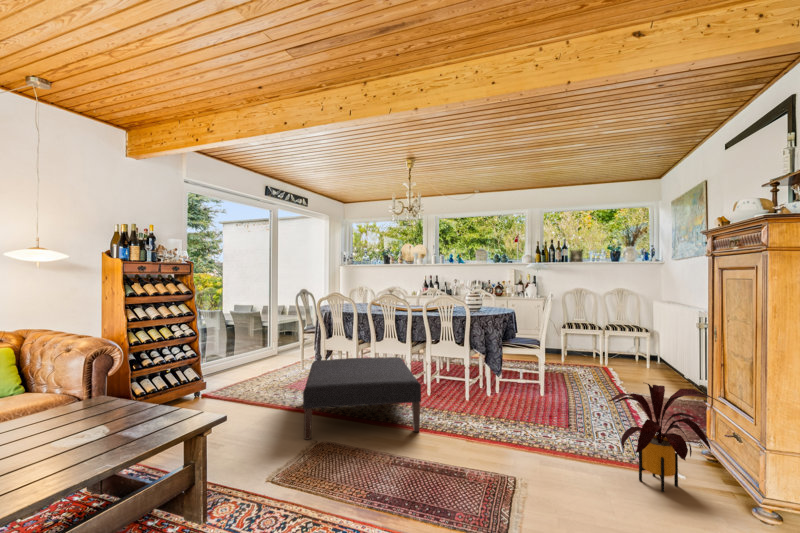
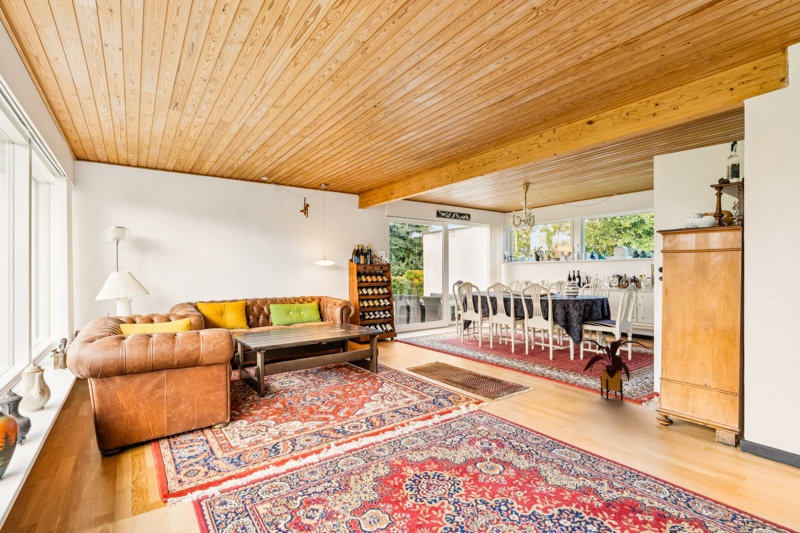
ottoman: present [303,357,421,439] -> none [431,323,507,364]

